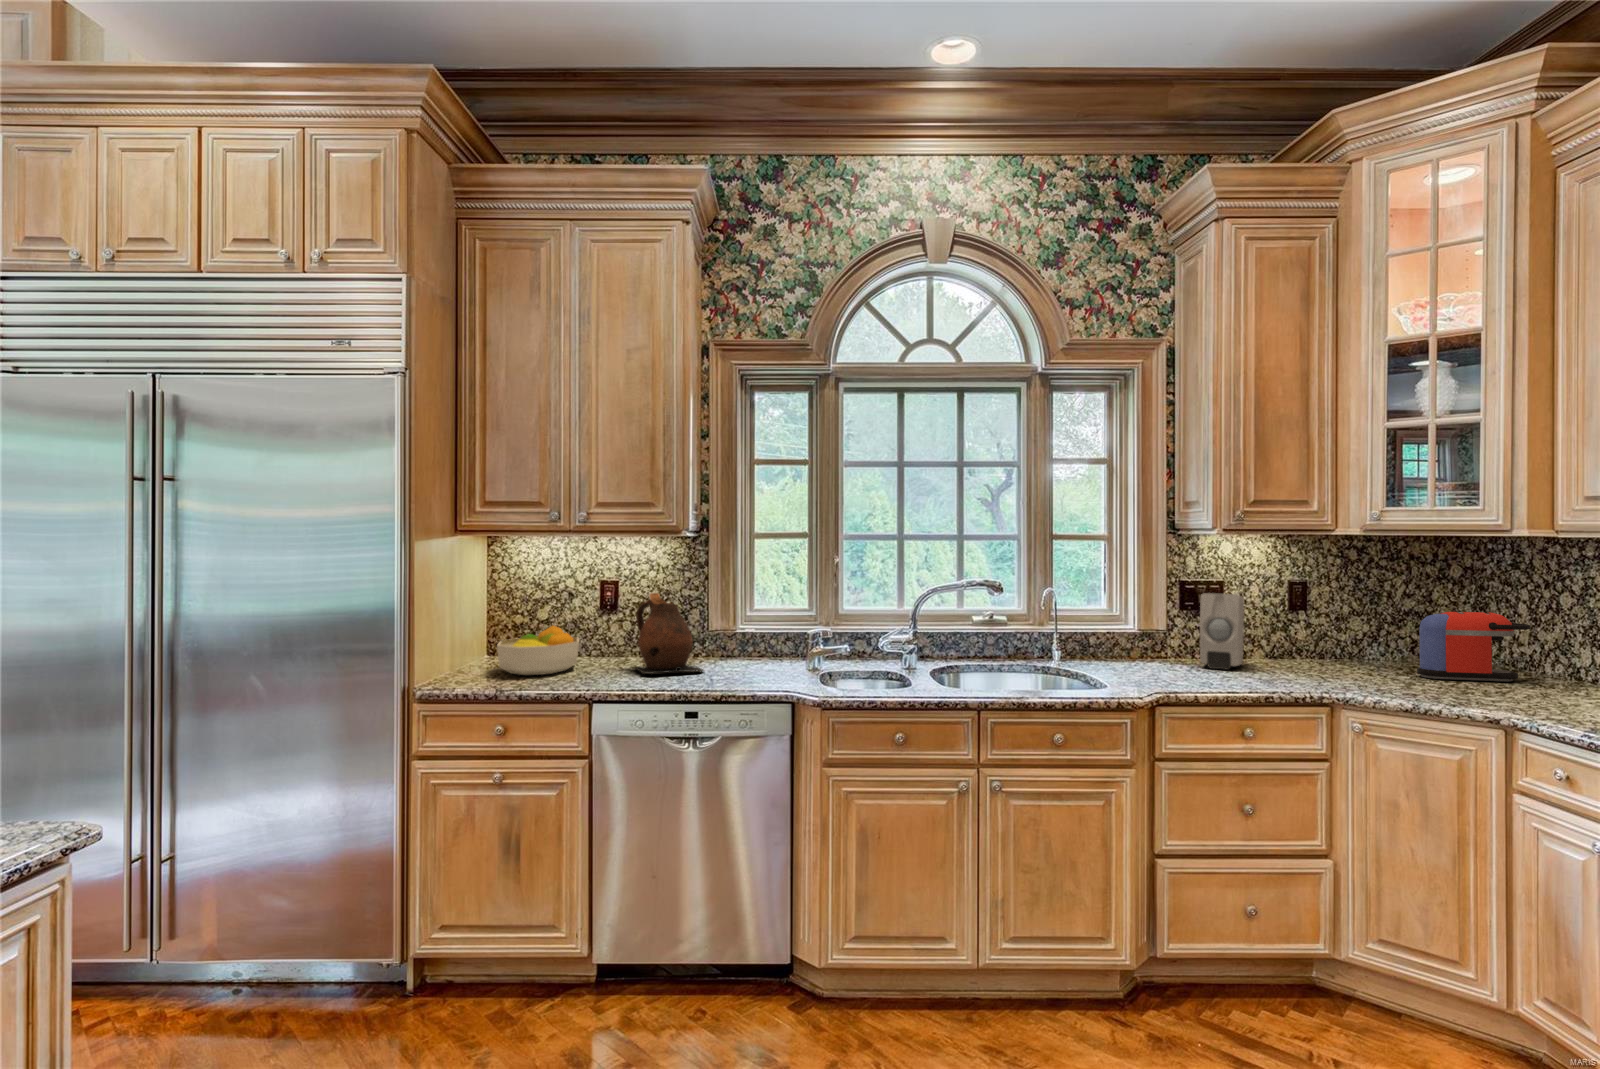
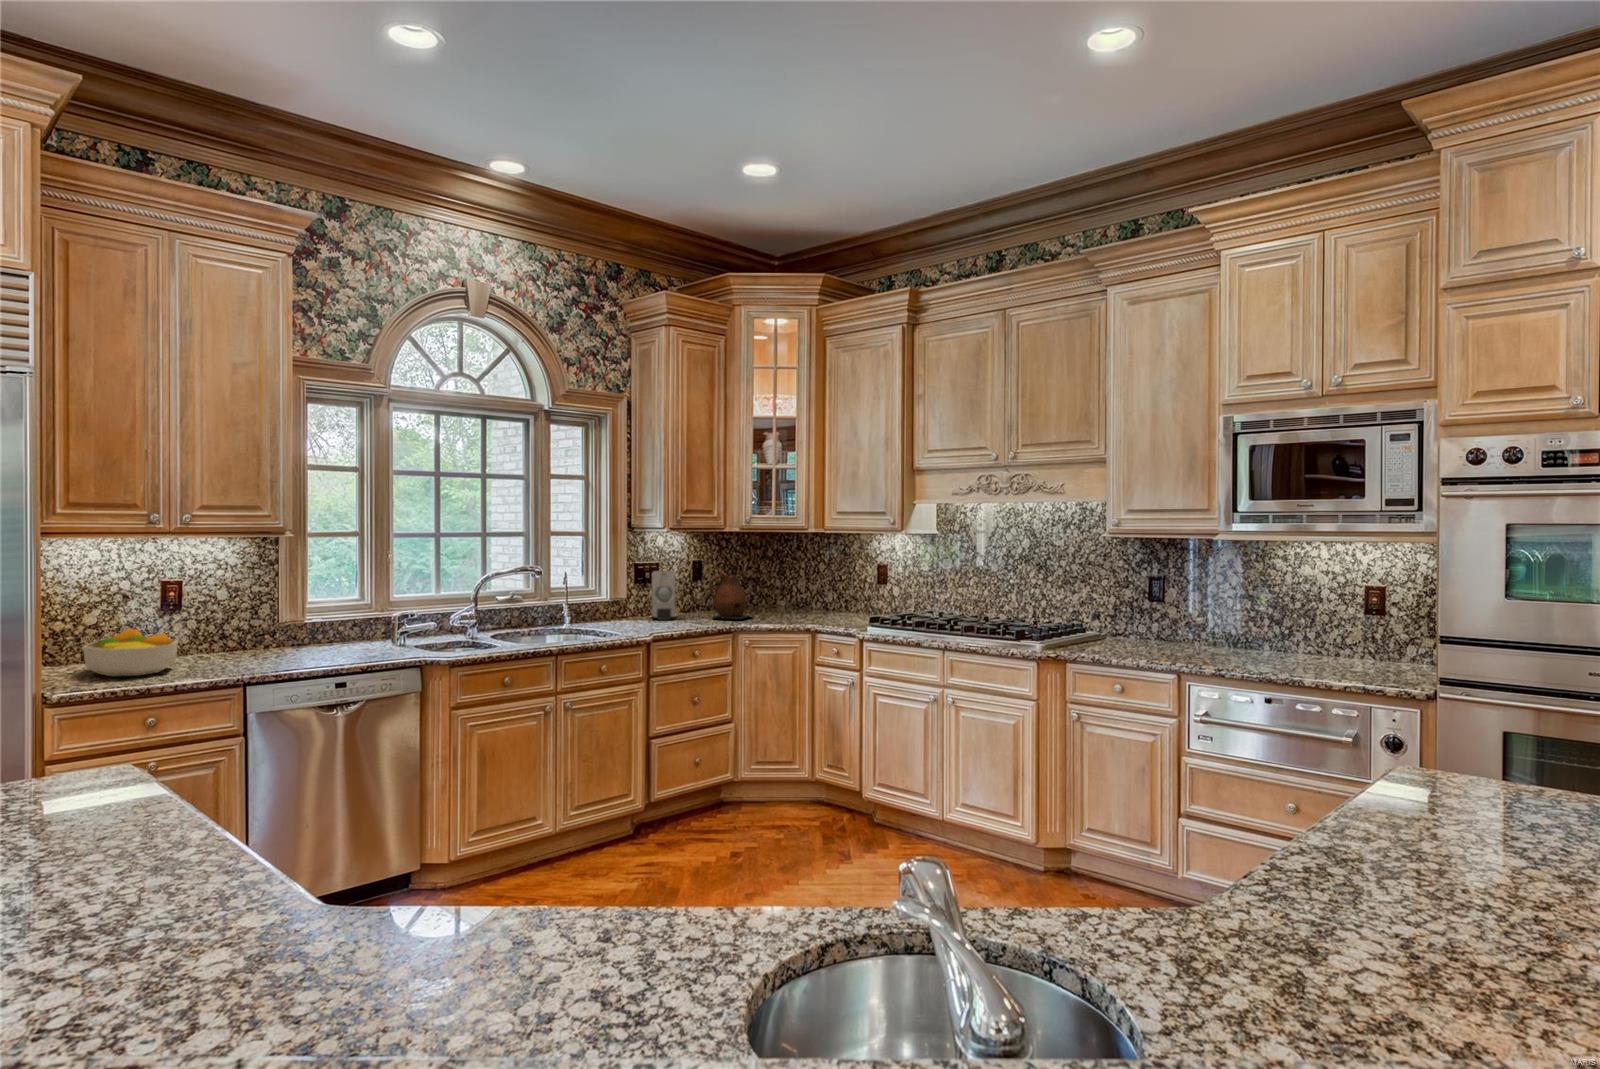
ceramic pitcher: present [635,593,704,674] -> present [709,571,753,620]
coffee maker: present [1417,612,1531,681] -> none [761,576,809,615]

